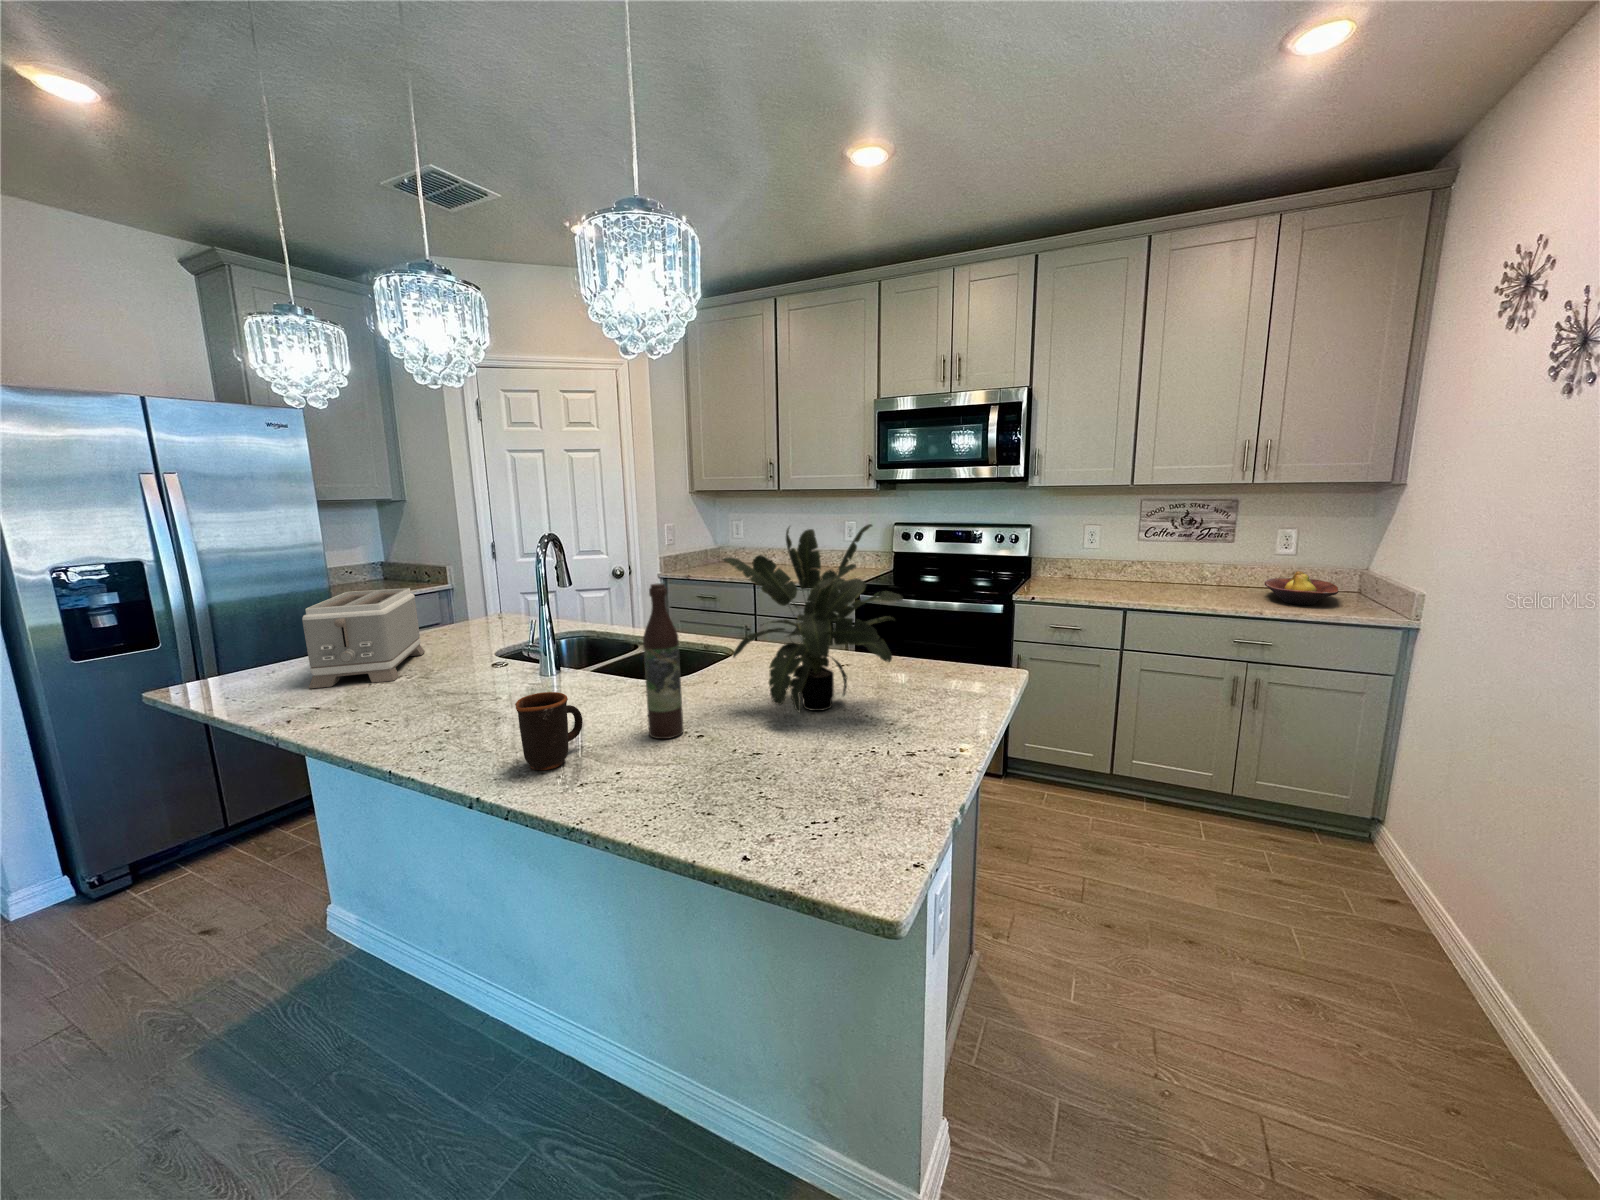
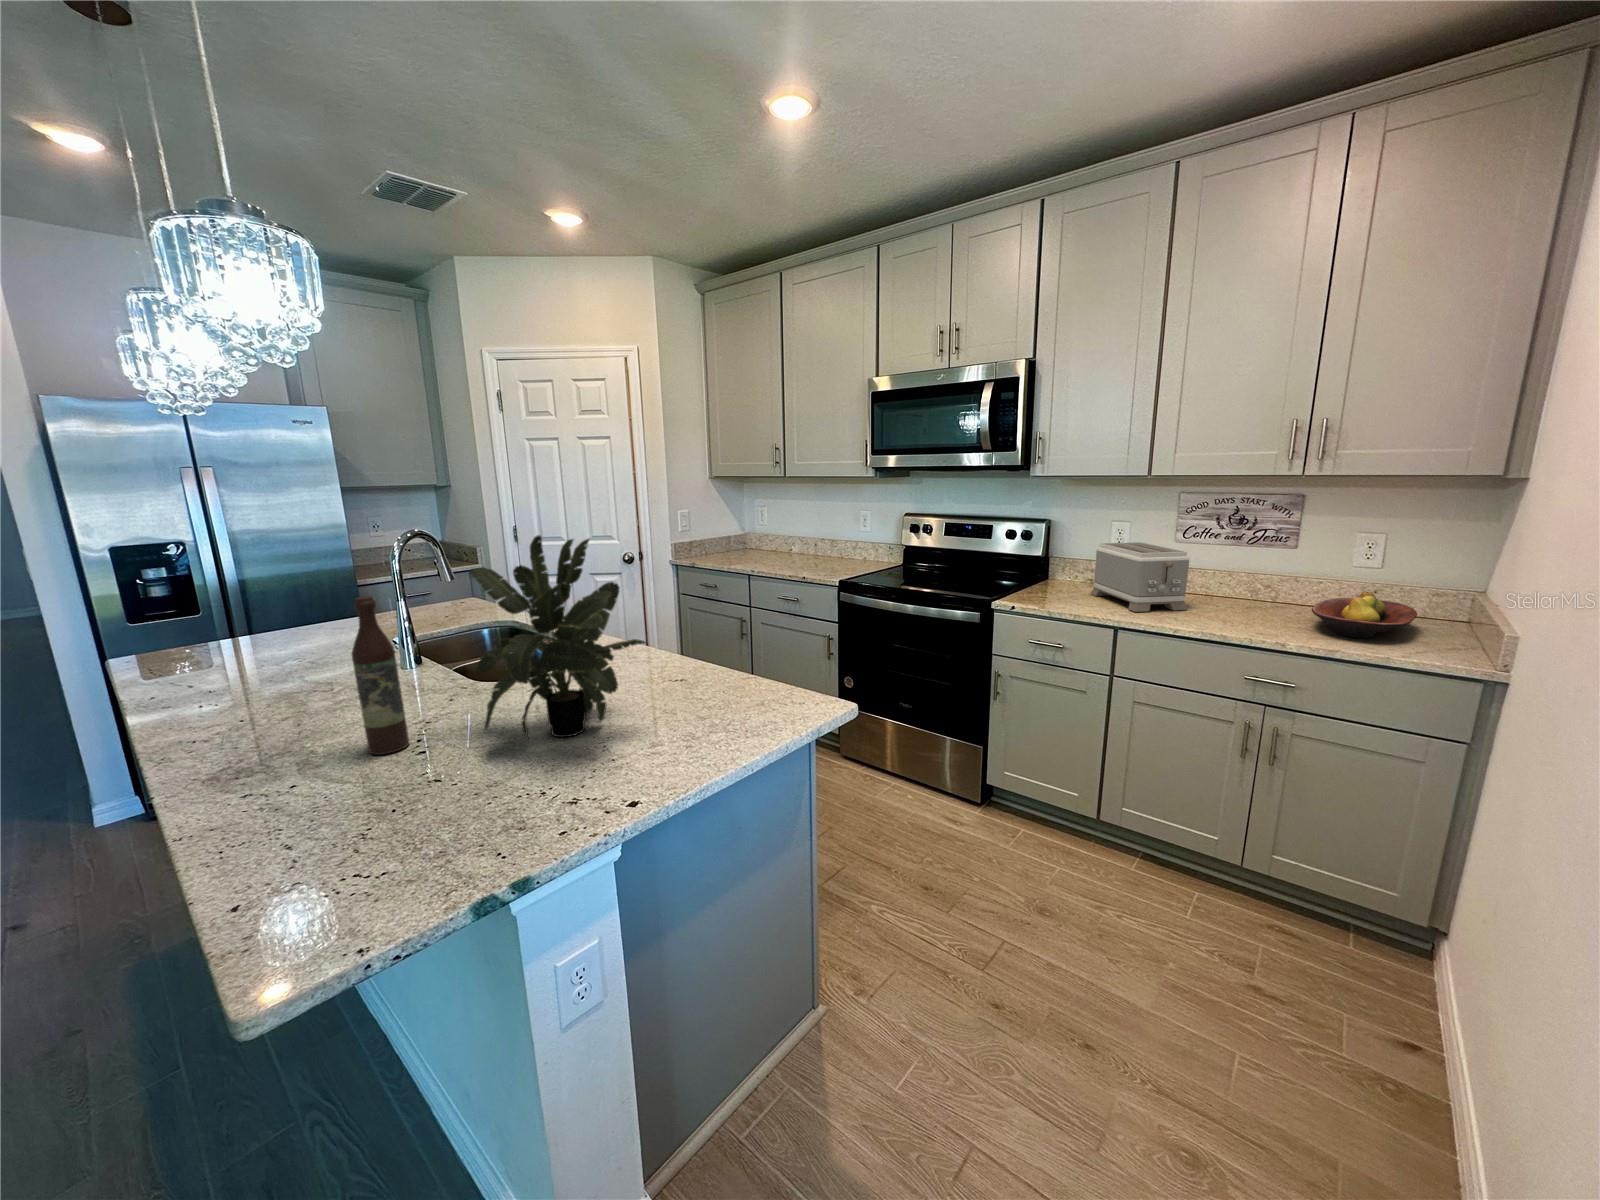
toaster: present [302,588,425,689] -> present [1090,542,1189,612]
mug: present [515,692,583,770] -> none [195,701,297,778]

